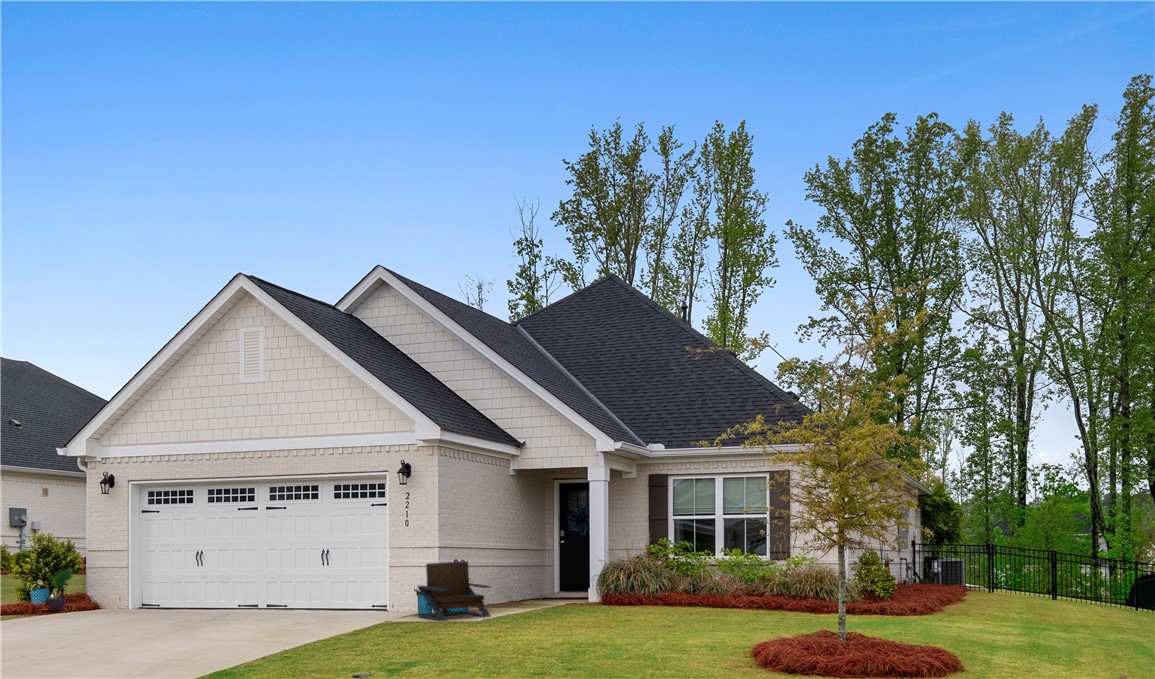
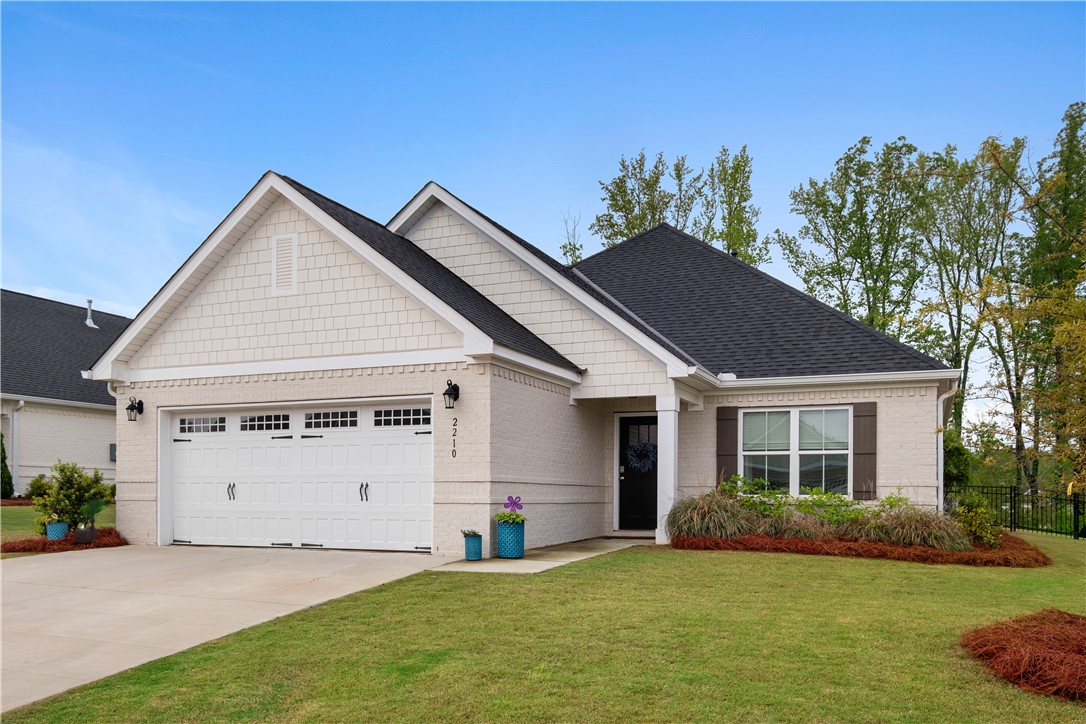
lounge chair: present [418,562,491,621] -> none [462,499,552,576]

